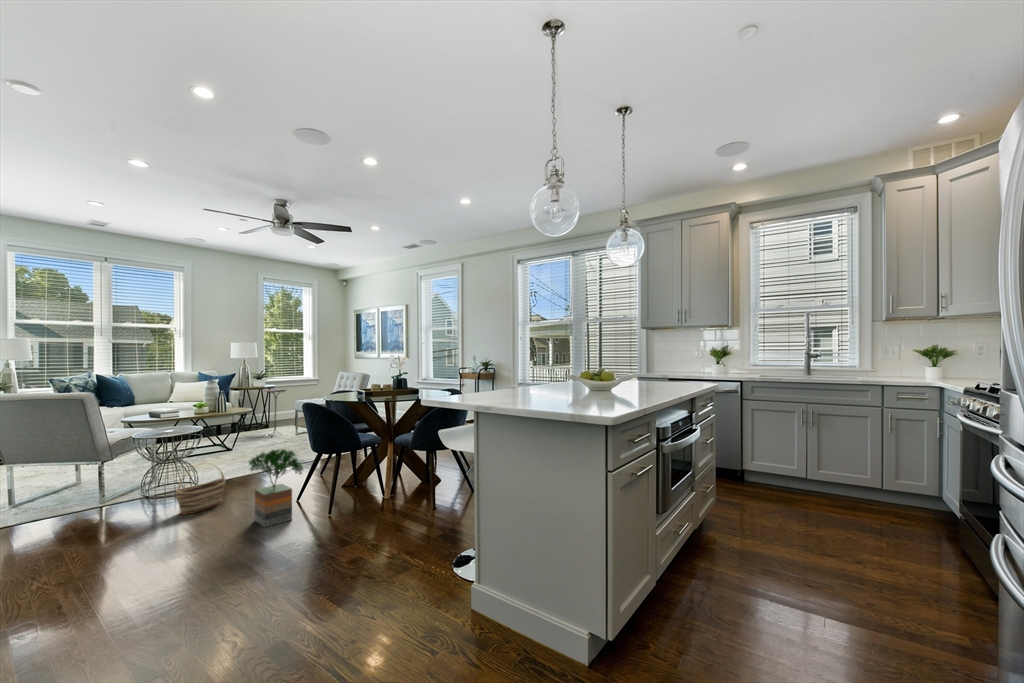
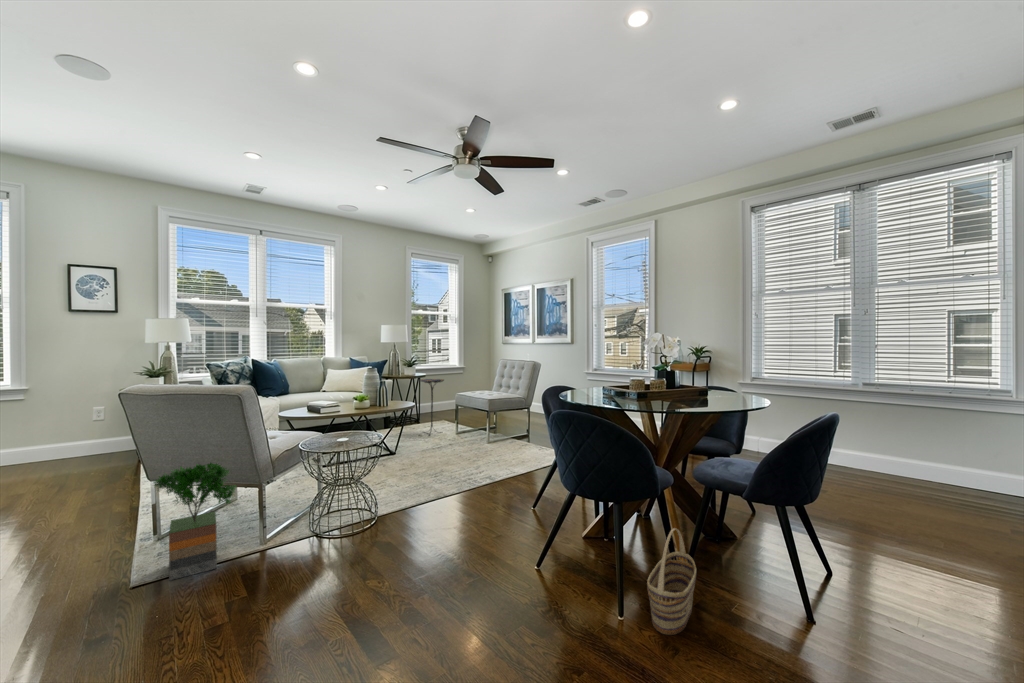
potted tree: present [249,449,304,527] -> present [154,463,236,580]
basket: present [176,469,225,515] -> present [647,528,696,635]

